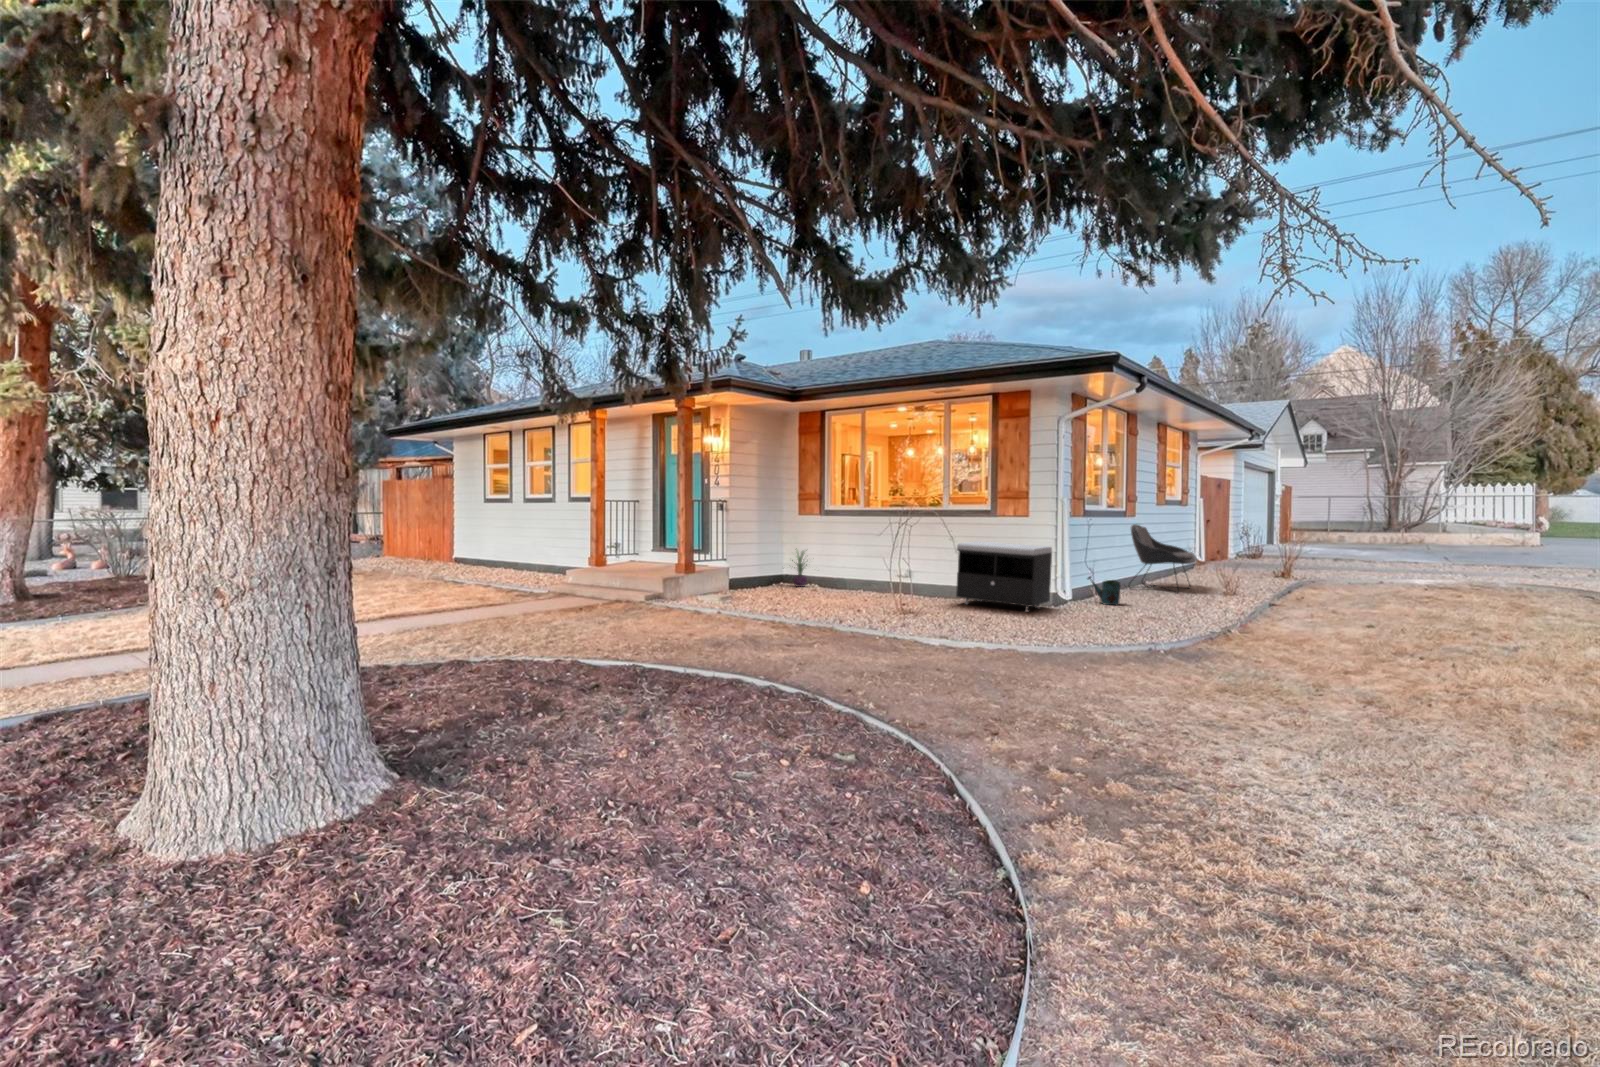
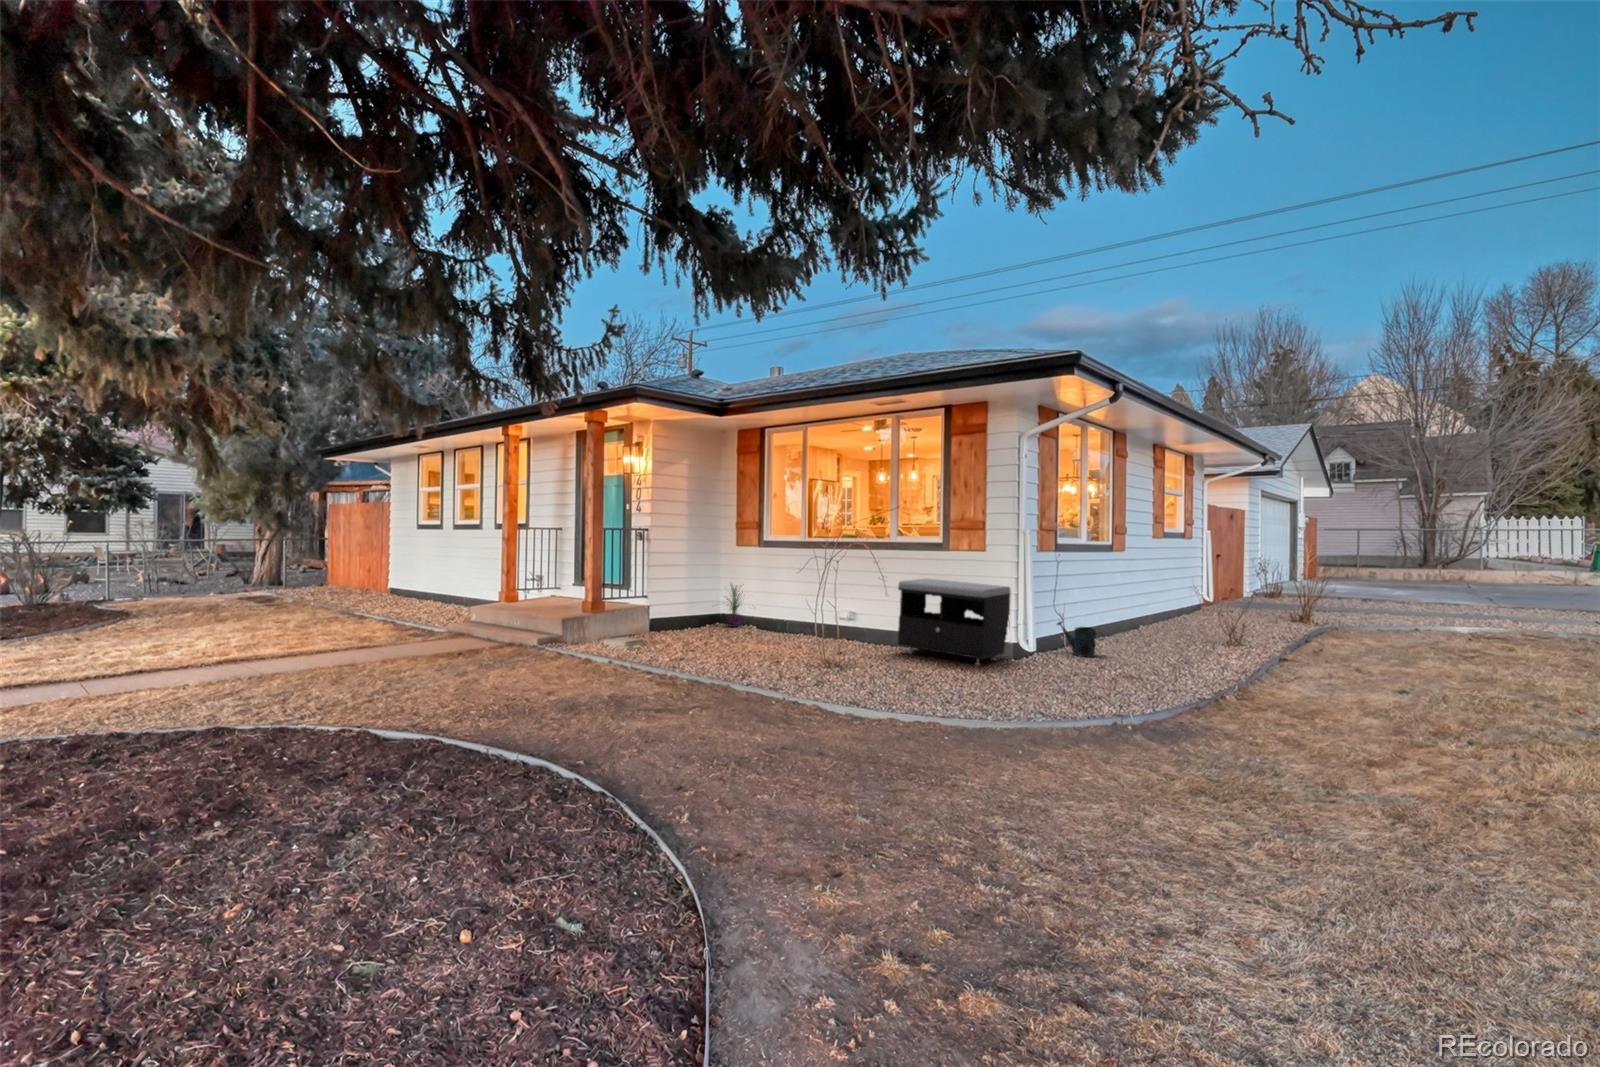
lounge chair: present [1129,524,1196,594] -> none [1113,560,1194,642]

